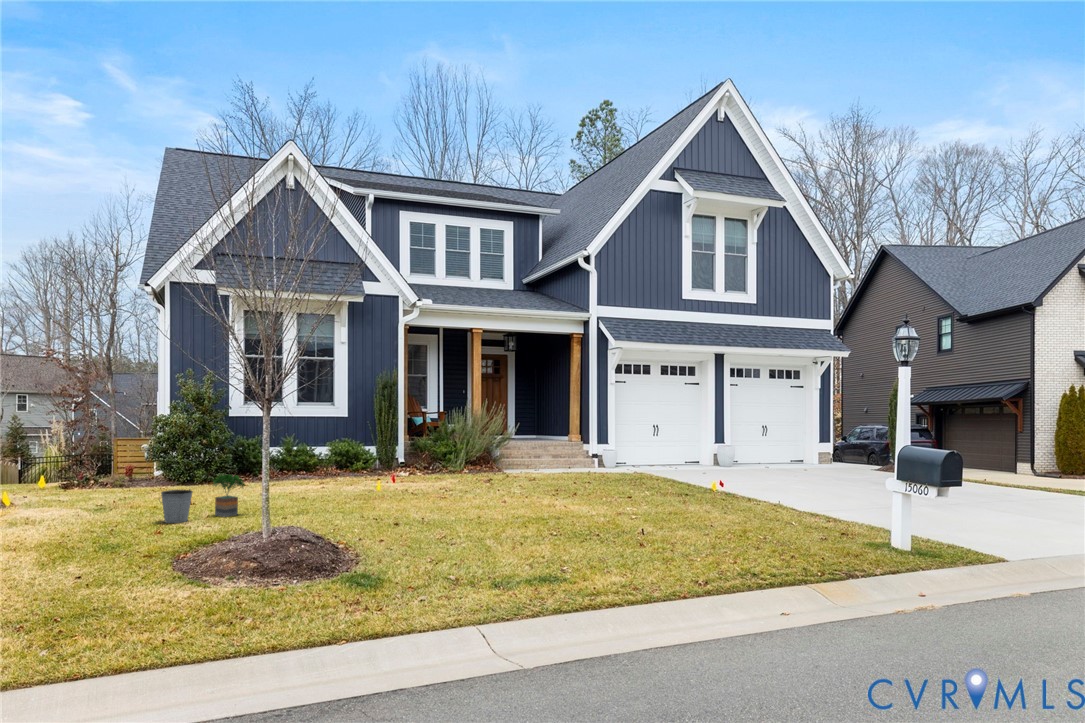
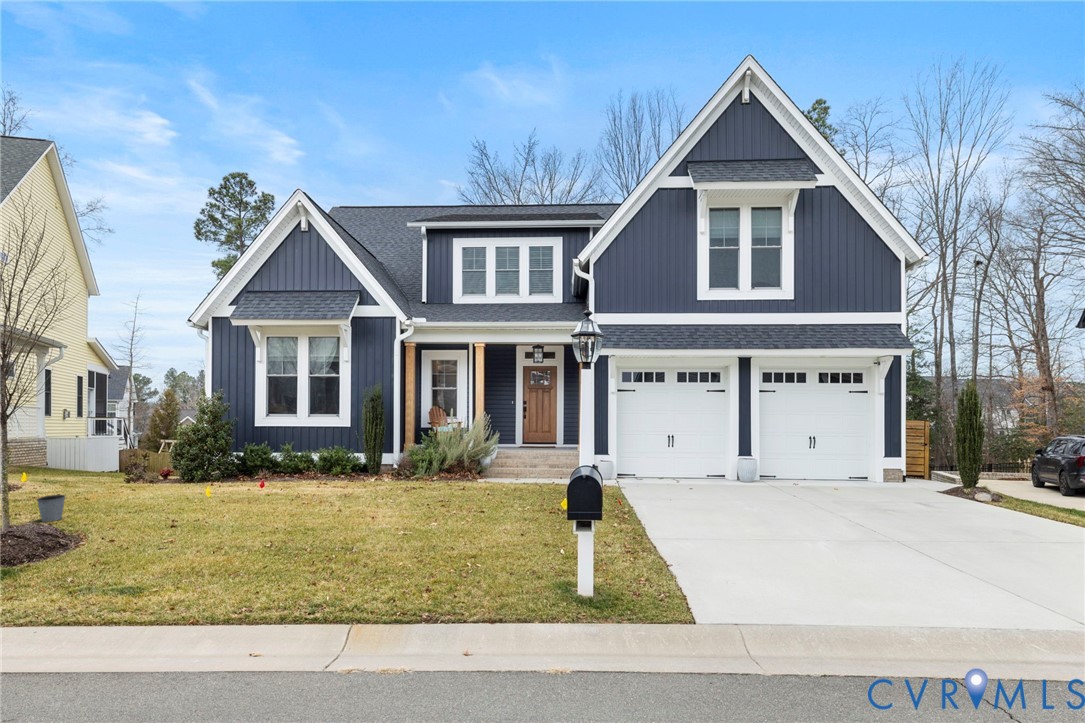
potted tree: present [213,474,245,517] -> none [87,483,115,518]

